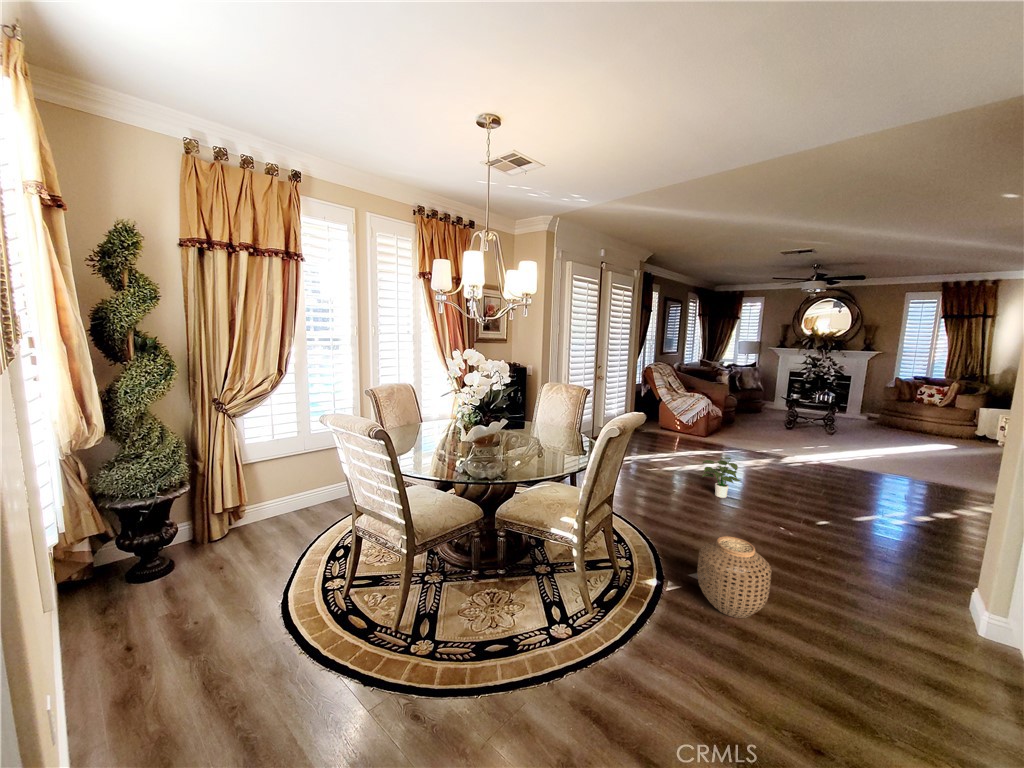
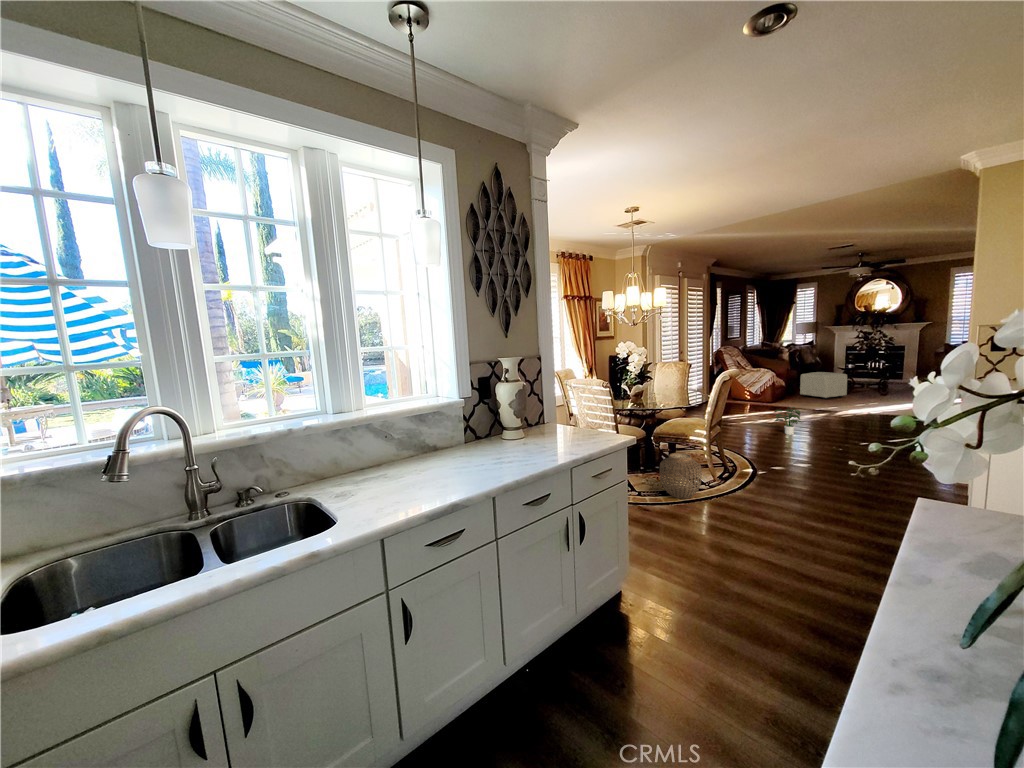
ottoman: none [738,402,793,436] -> present [800,372,847,399]
woven basket: present [697,536,771,618] -> present [660,453,702,499]

